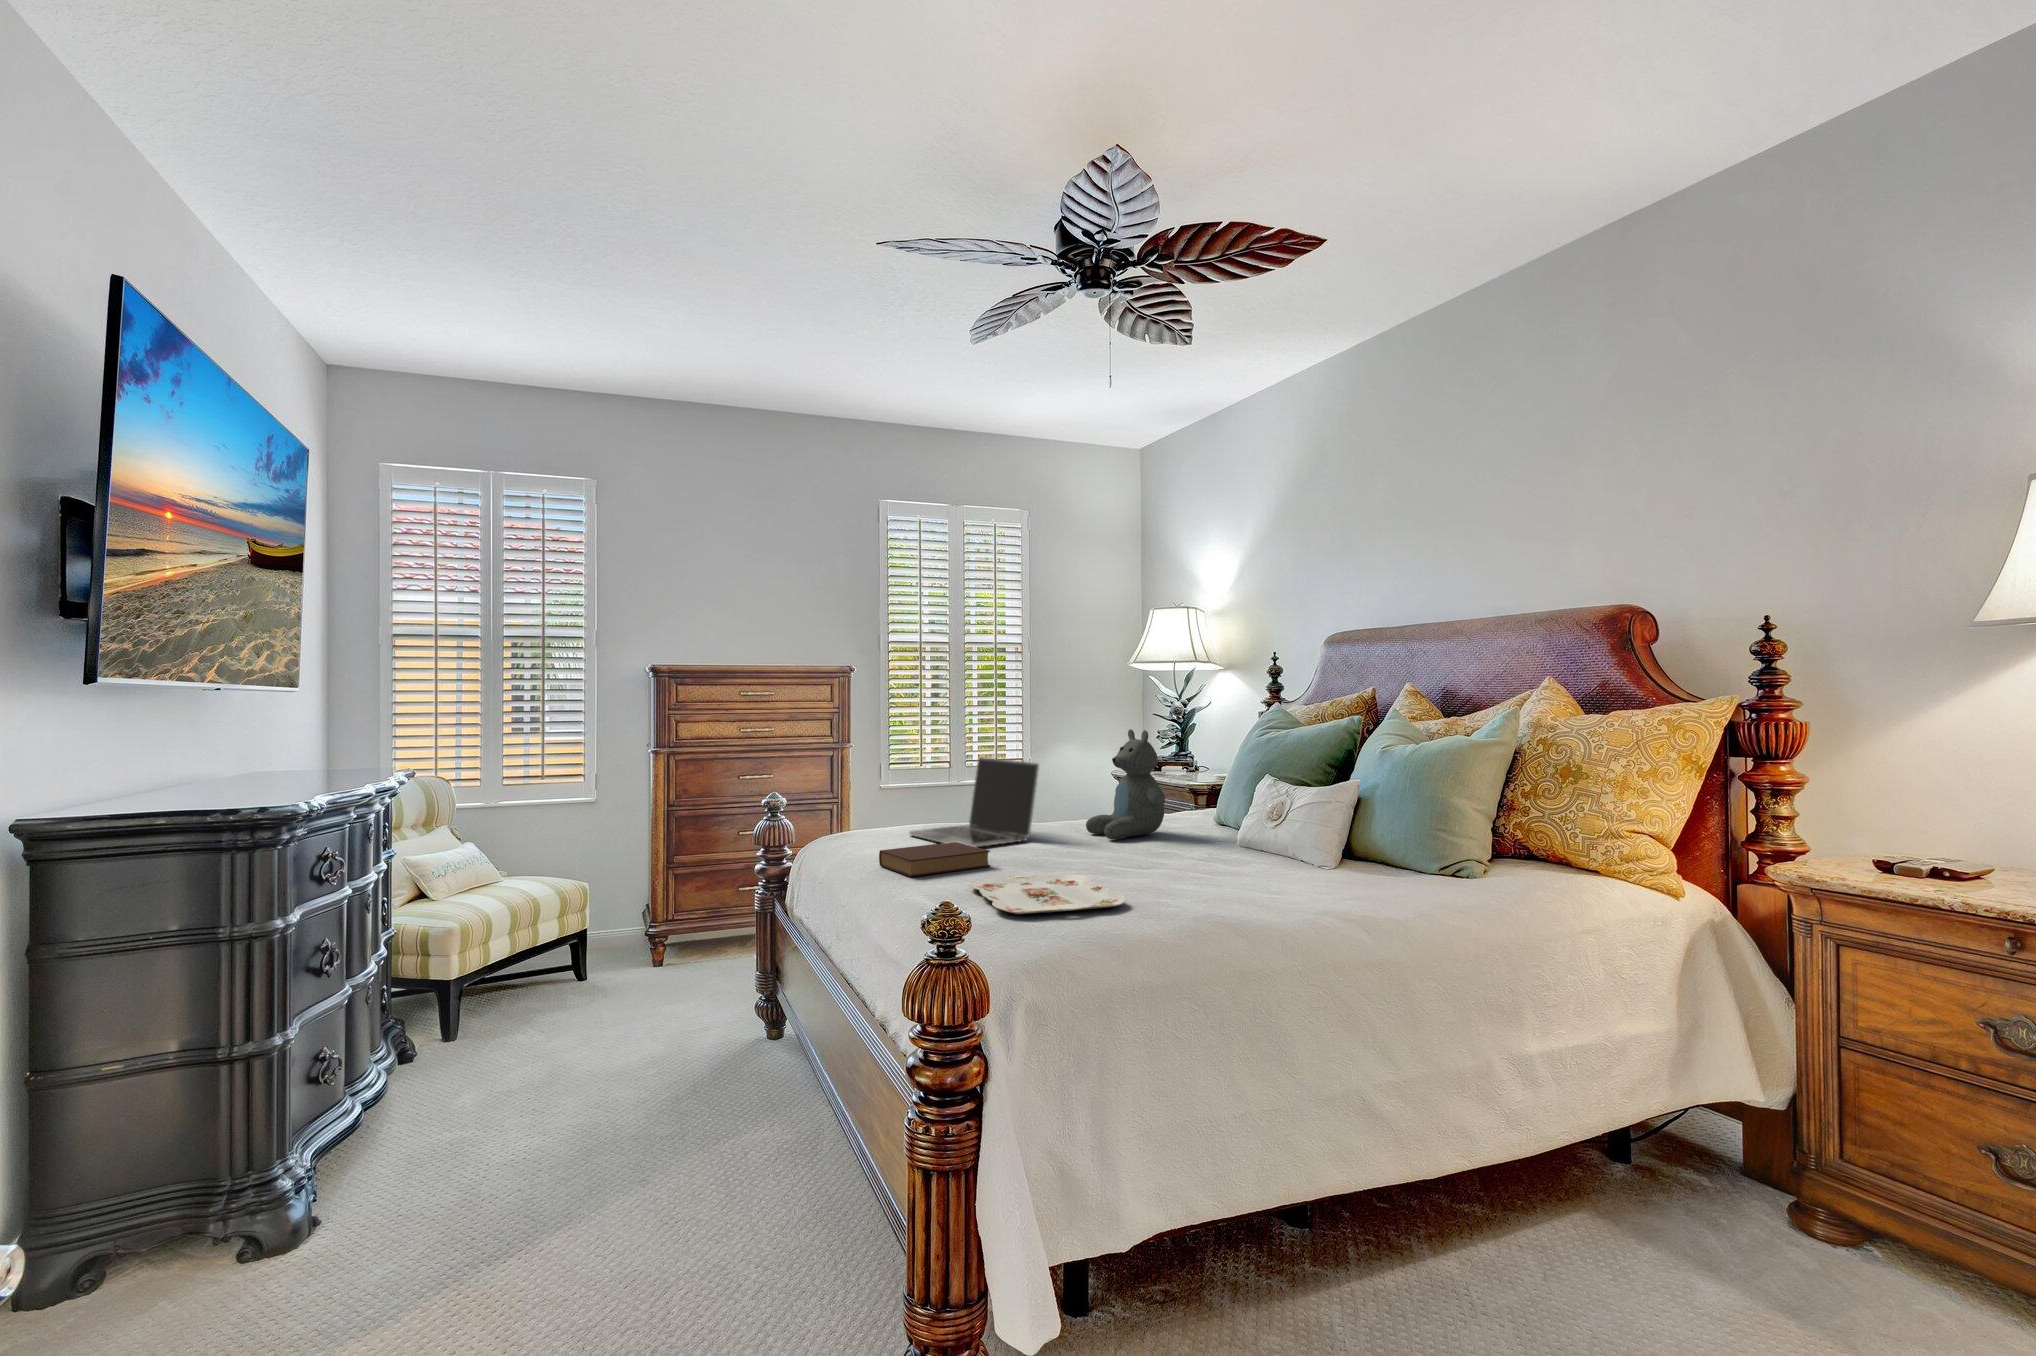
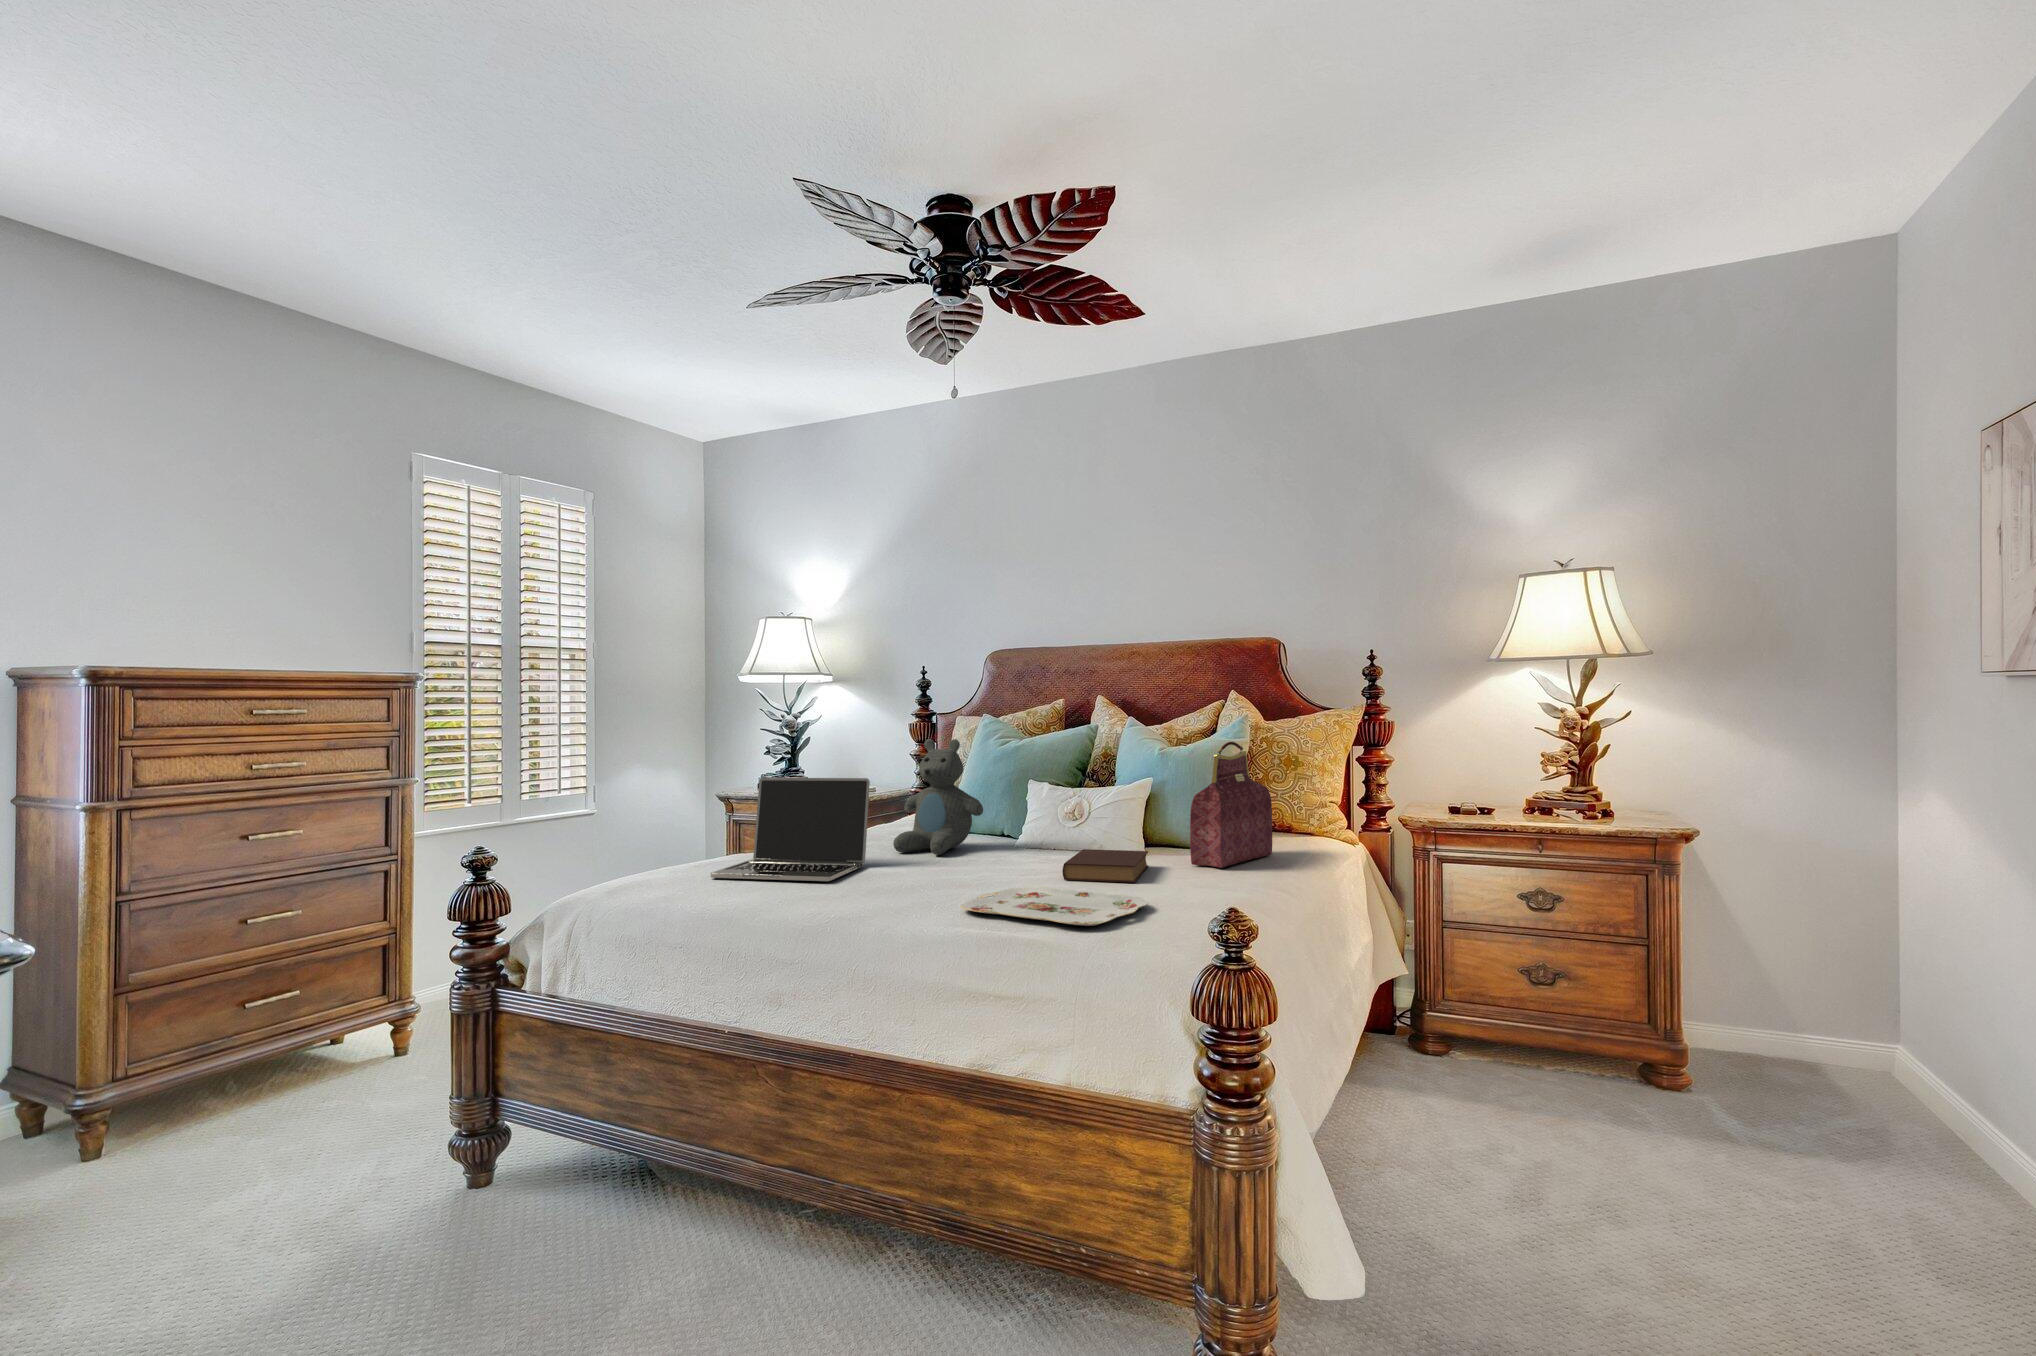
handbag: none [1302,745,1440,888] -> present [1190,742,1272,868]
book: present [879,842,990,877] -> present [1062,849,1148,883]

